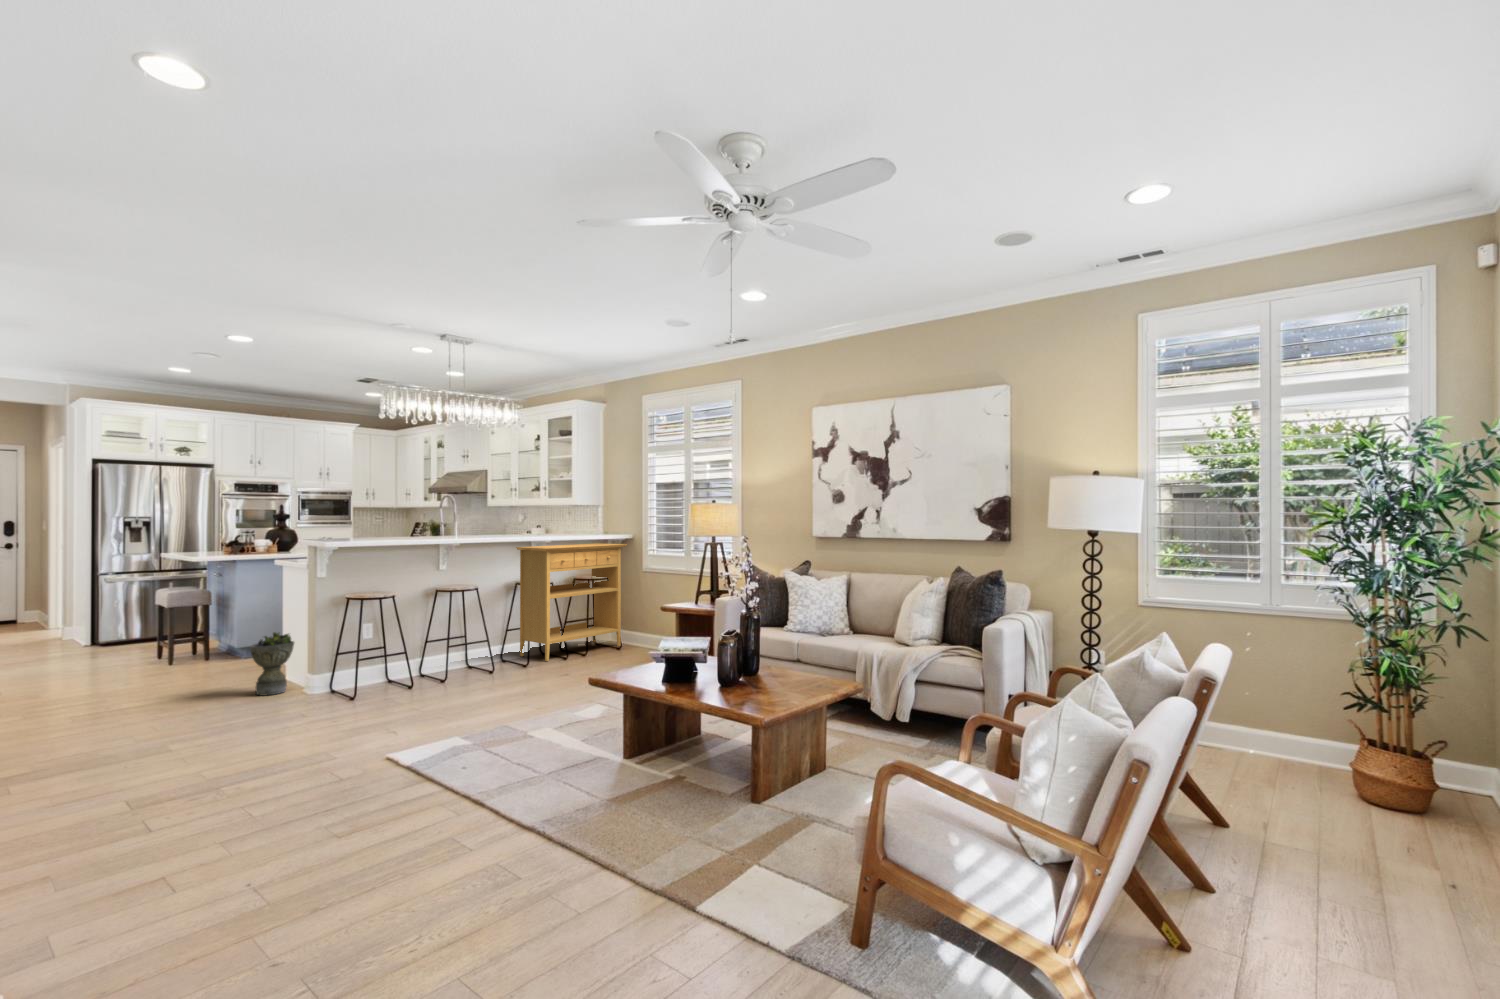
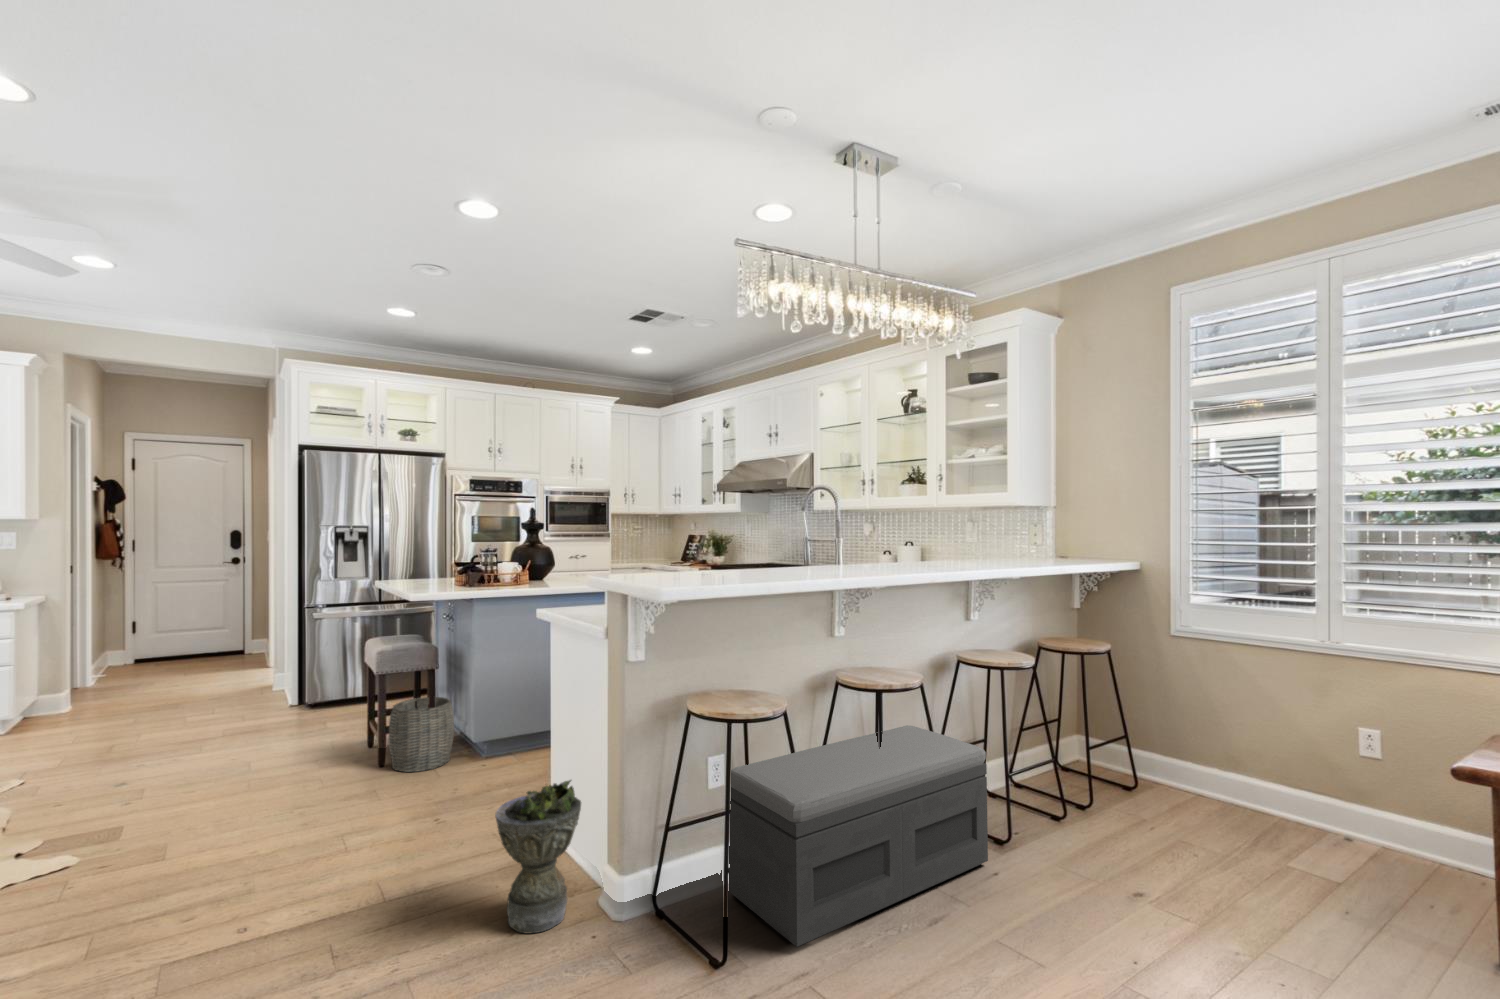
console table: present [516,543,627,661] -> none [952,577,1139,832]
storage bench: none [370,614,506,690] -> present [729,725,988,947]
woven basket: none [178,622,223,663] -> present [389,697,454,772]

